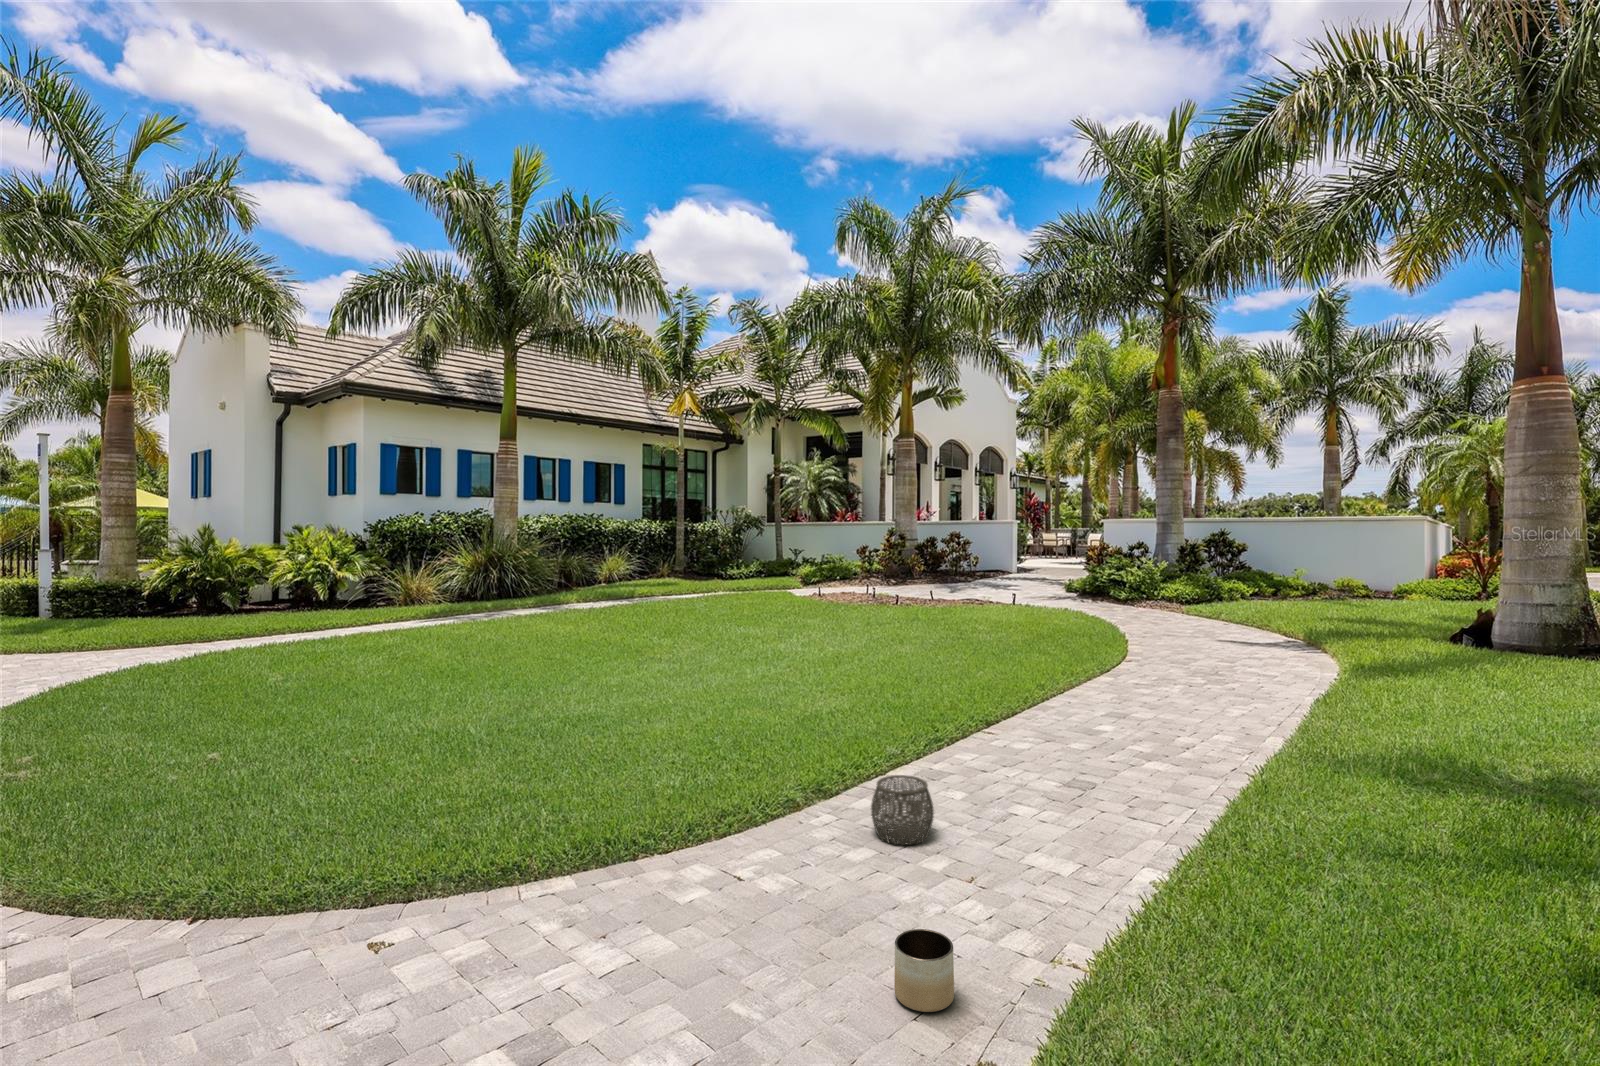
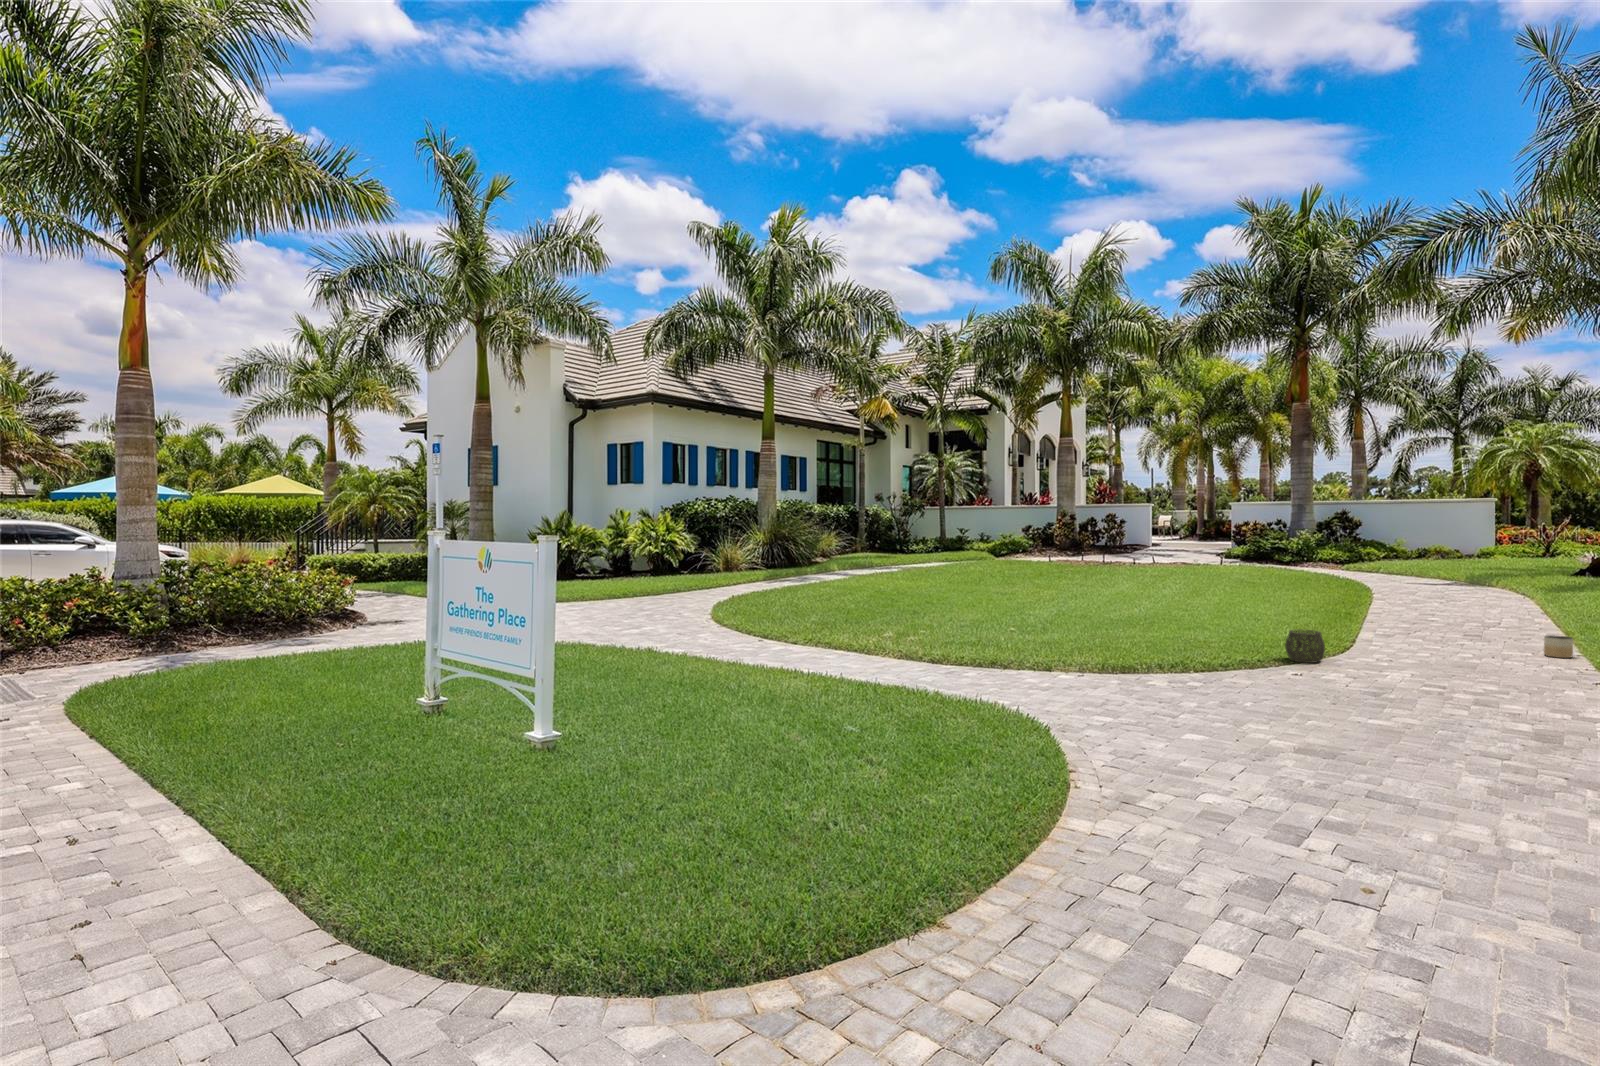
woven basket: present [871,775,934,845] -> present [1285,629,1325,663]

